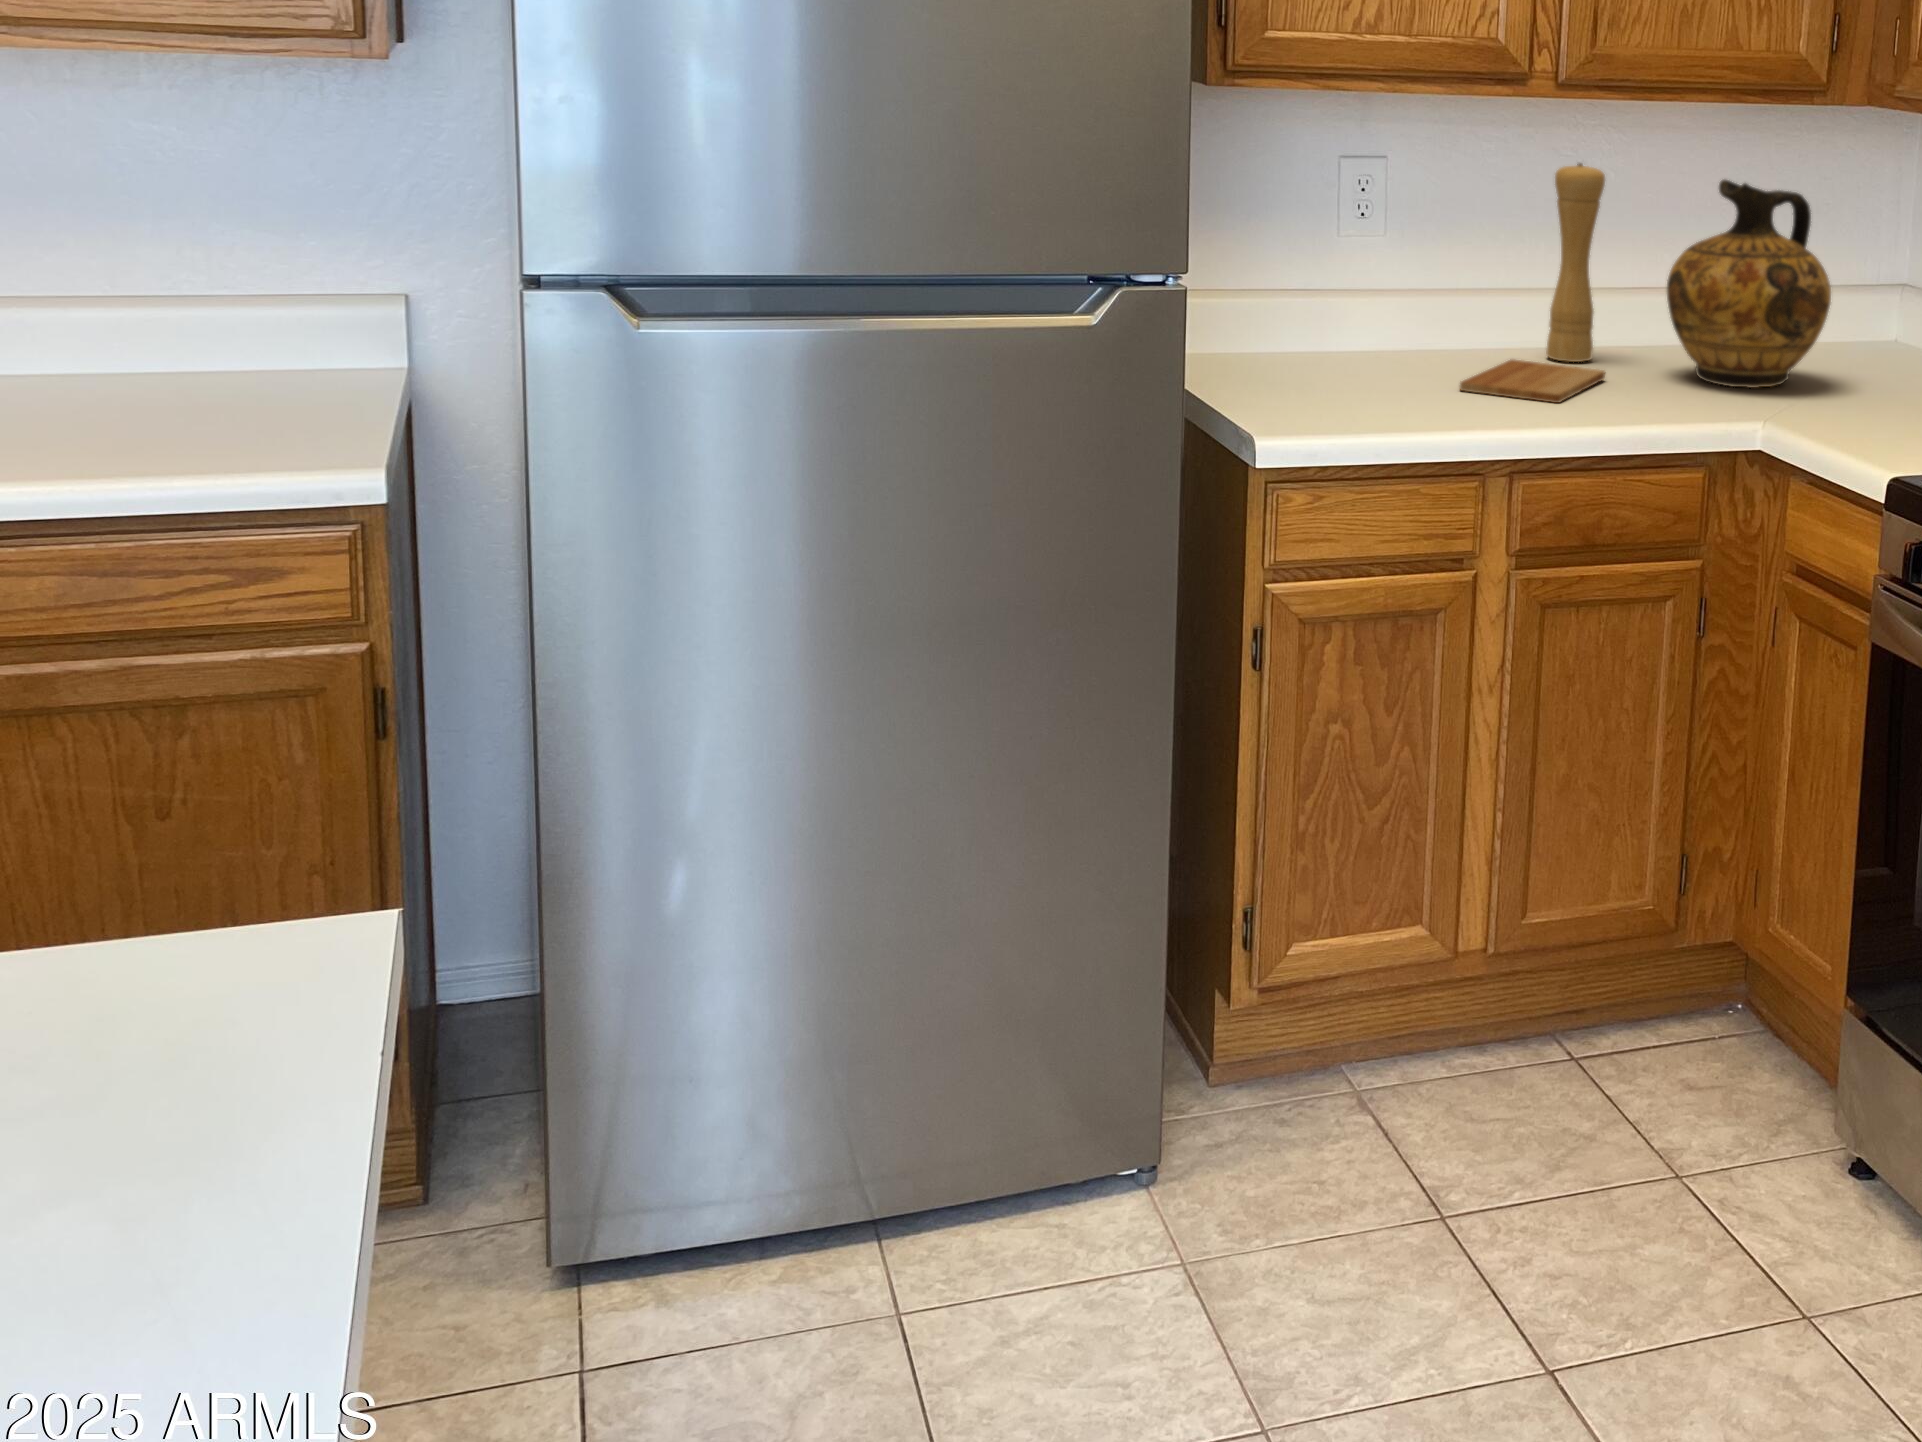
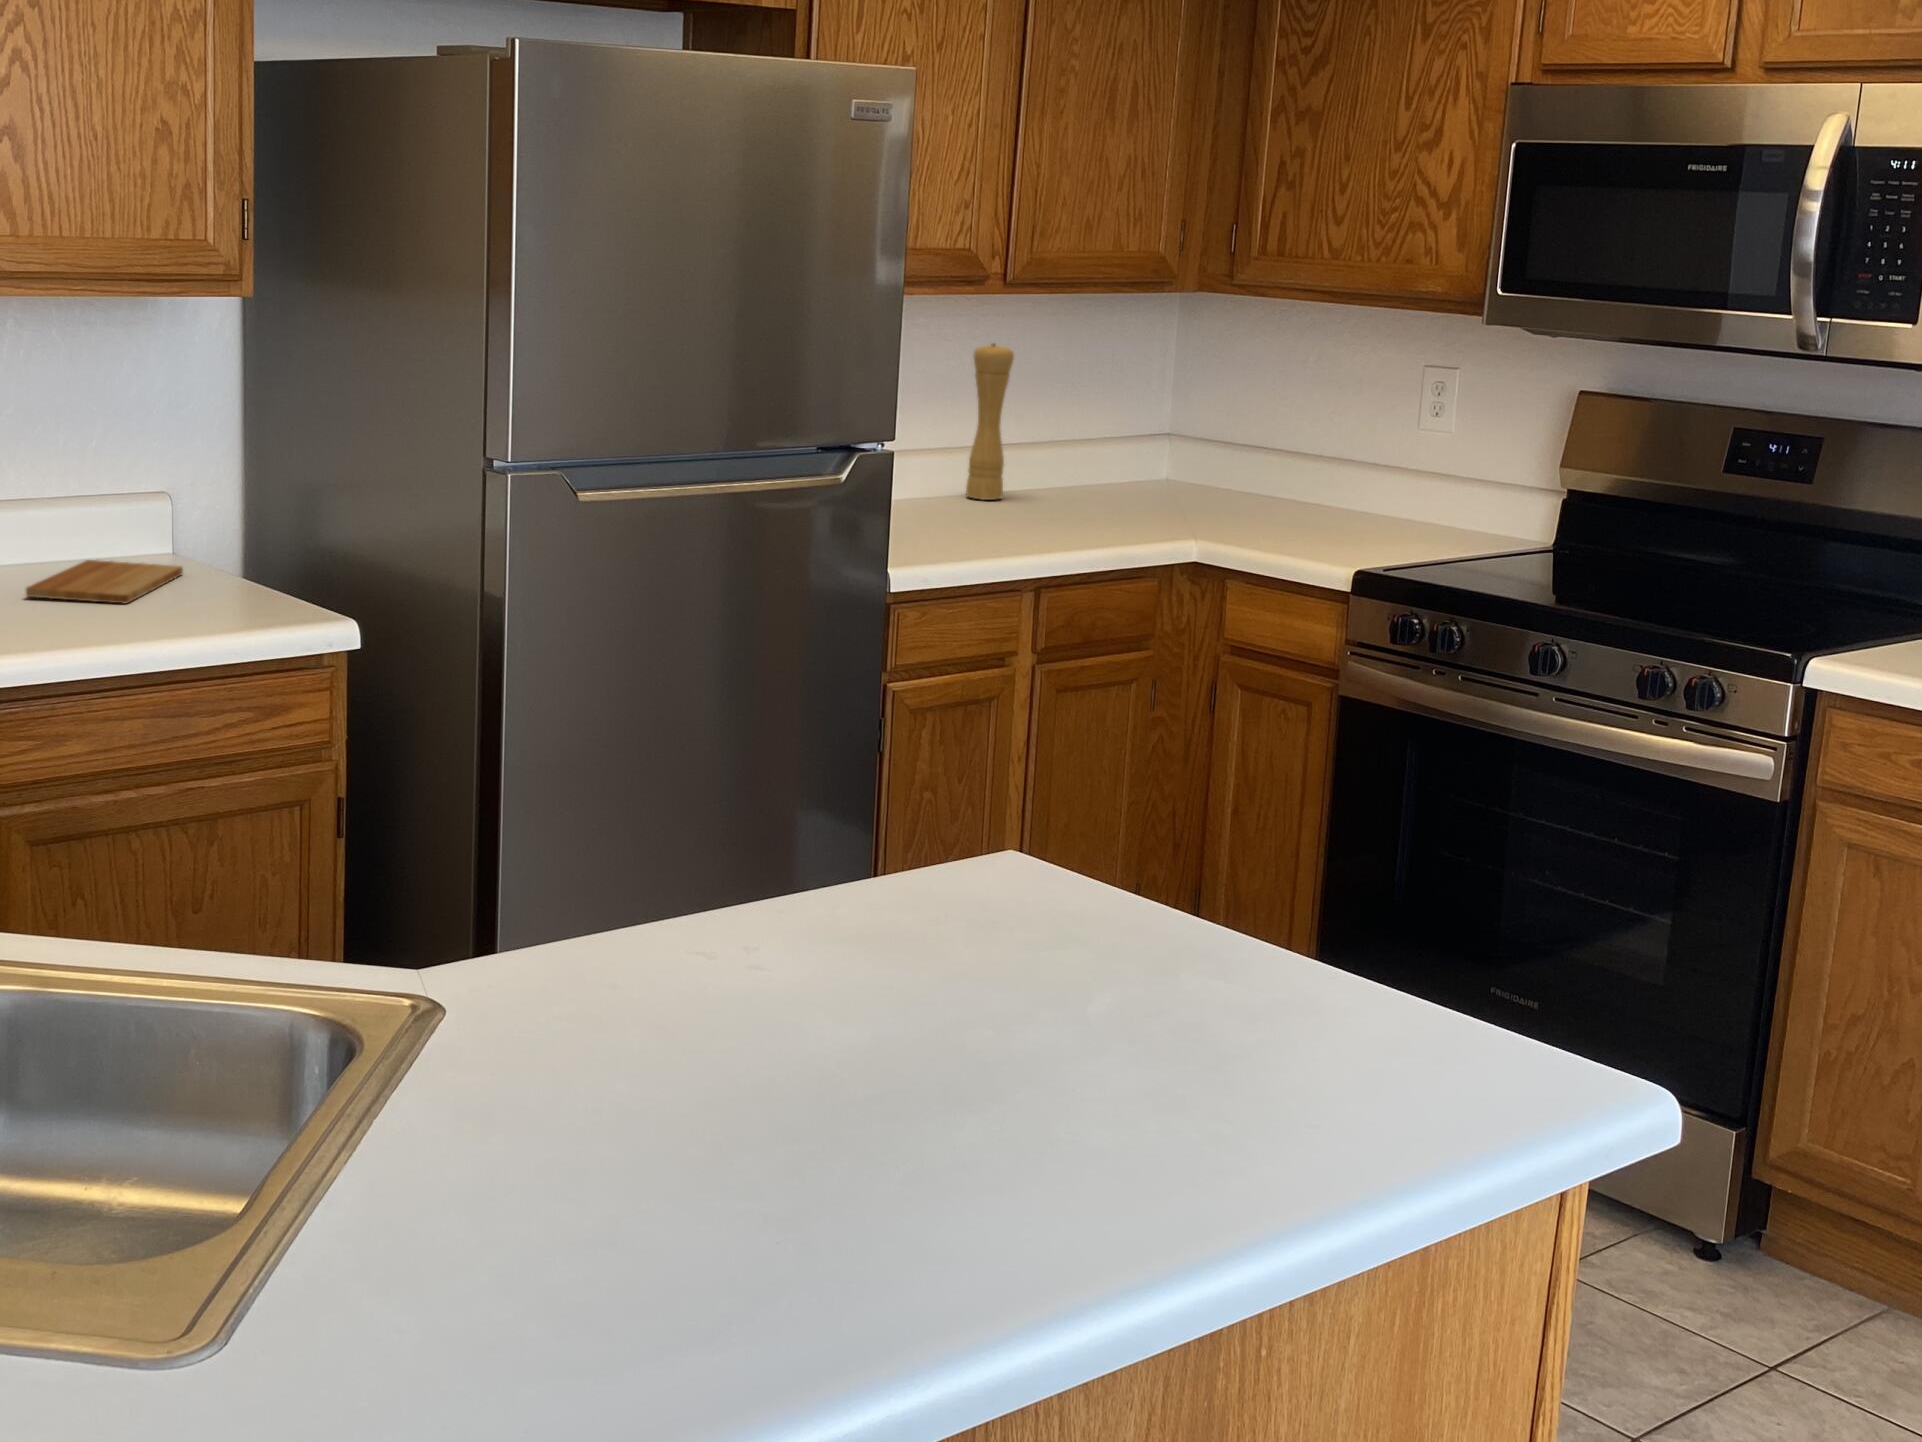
ceramic jug: present [1667,180,1831,388] -> none [1070,352,1199,512]
cutting board: present [1460,360,1606,403] -> present [26,560,183,604]

